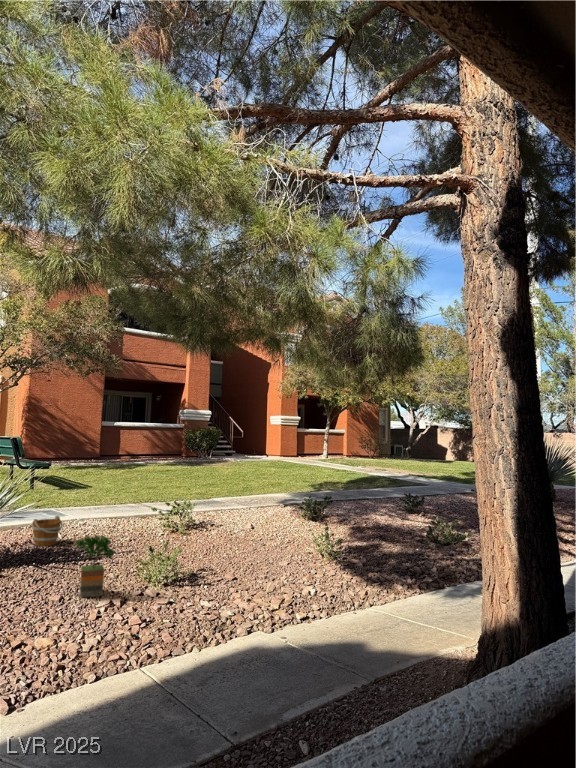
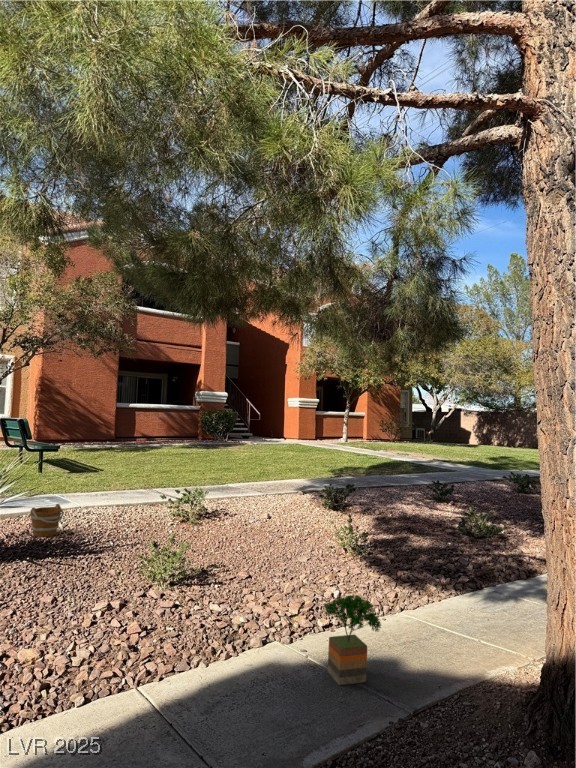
potted tree: present [76,536,114,597] -> present [325,595,381,685]

